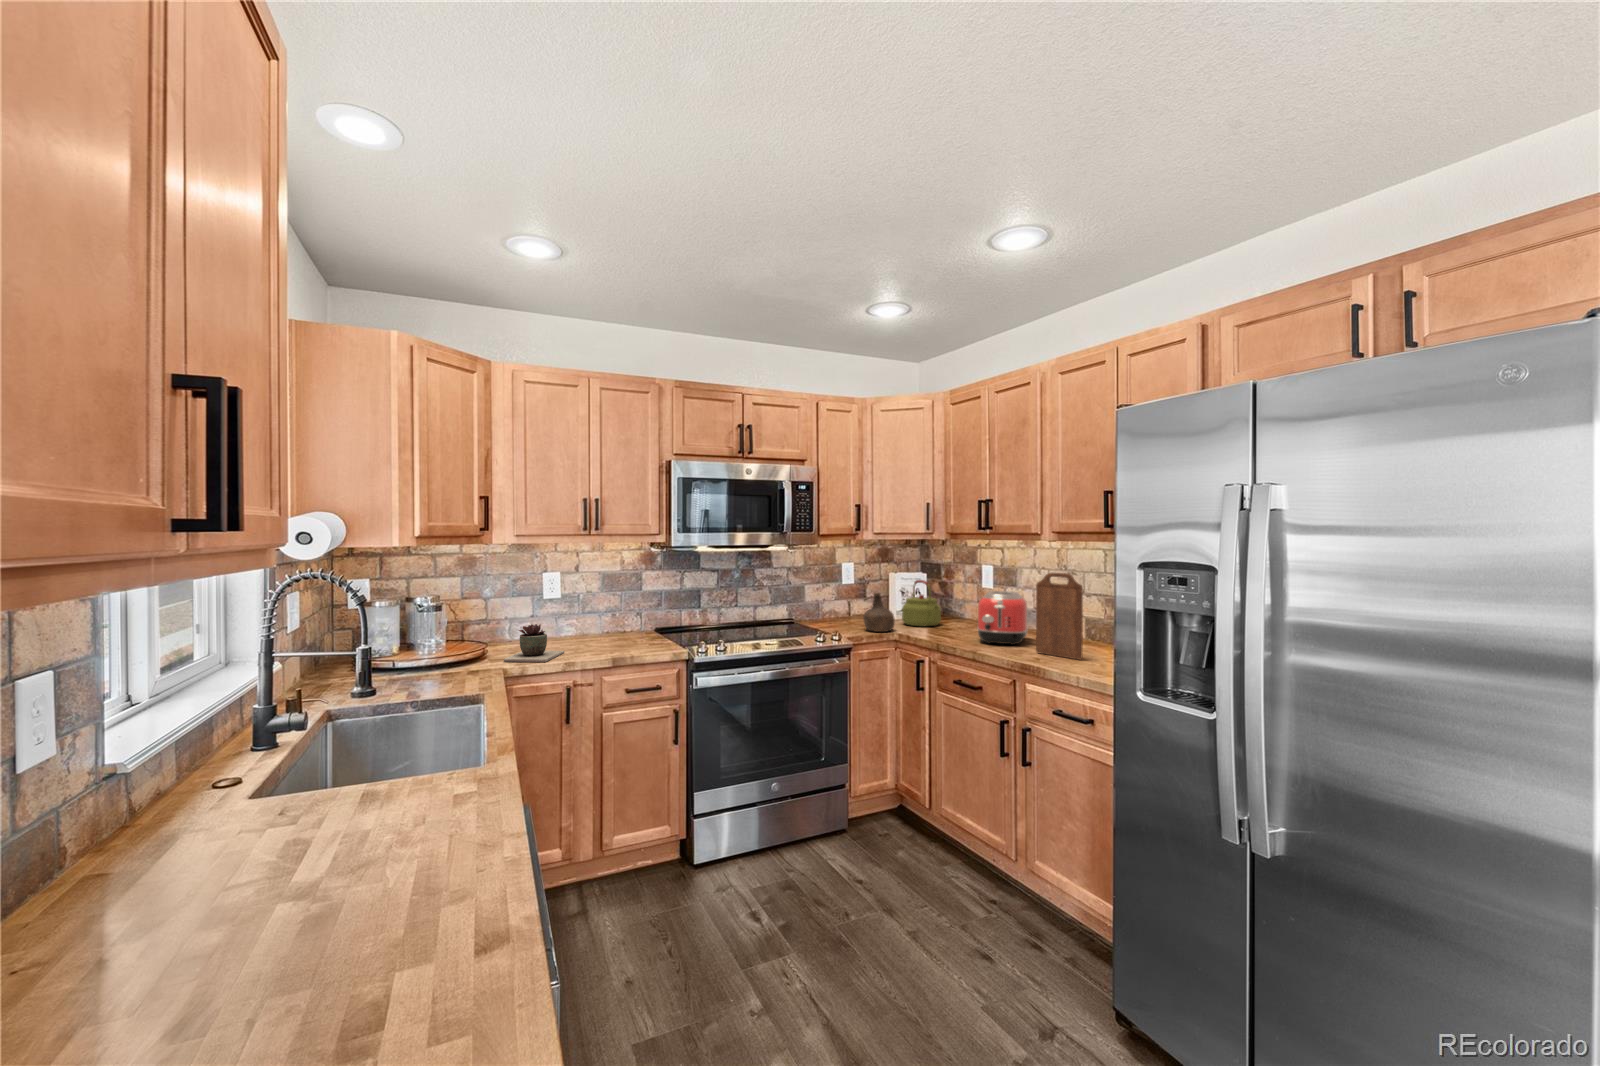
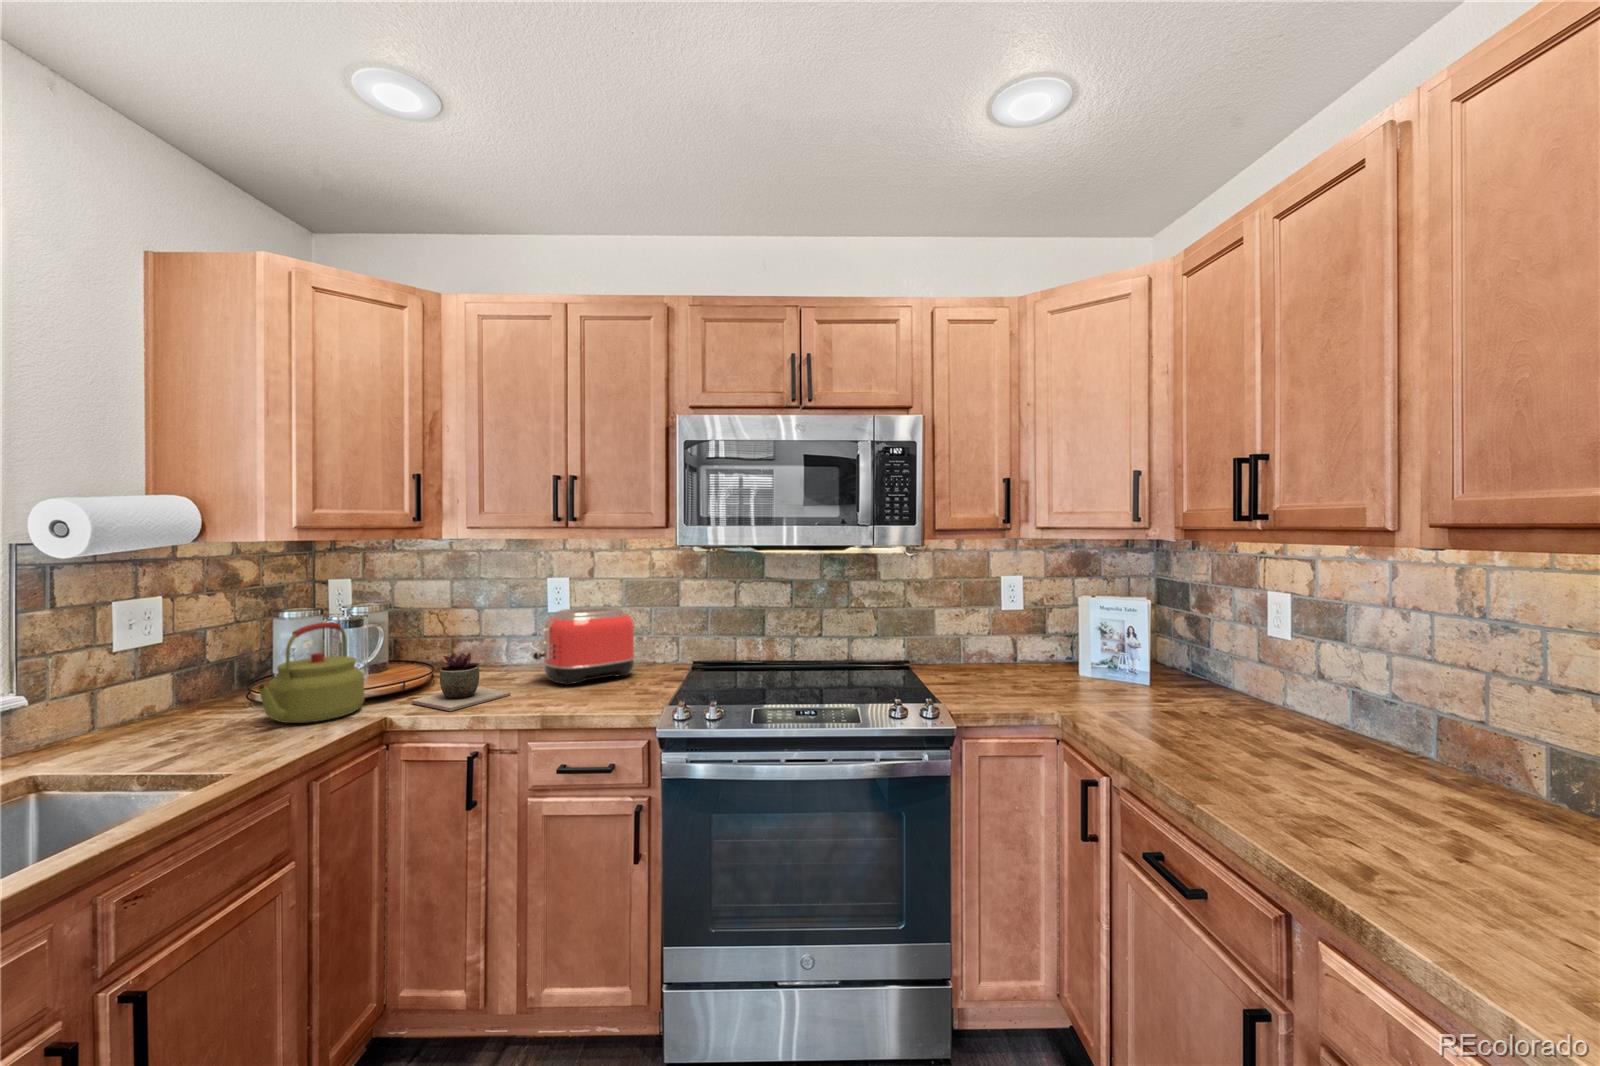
cutting board: present [1036,573,1083,660] -> none [1367,634,1533,901]
kettle: present [902,580,941,626] -> present [257,622,364,723]
toaster: present [977,591,1028,645] -> present [533,606,635,685]
bottle: present [863,593,895,632] -> none [1003,633,1062,707]

